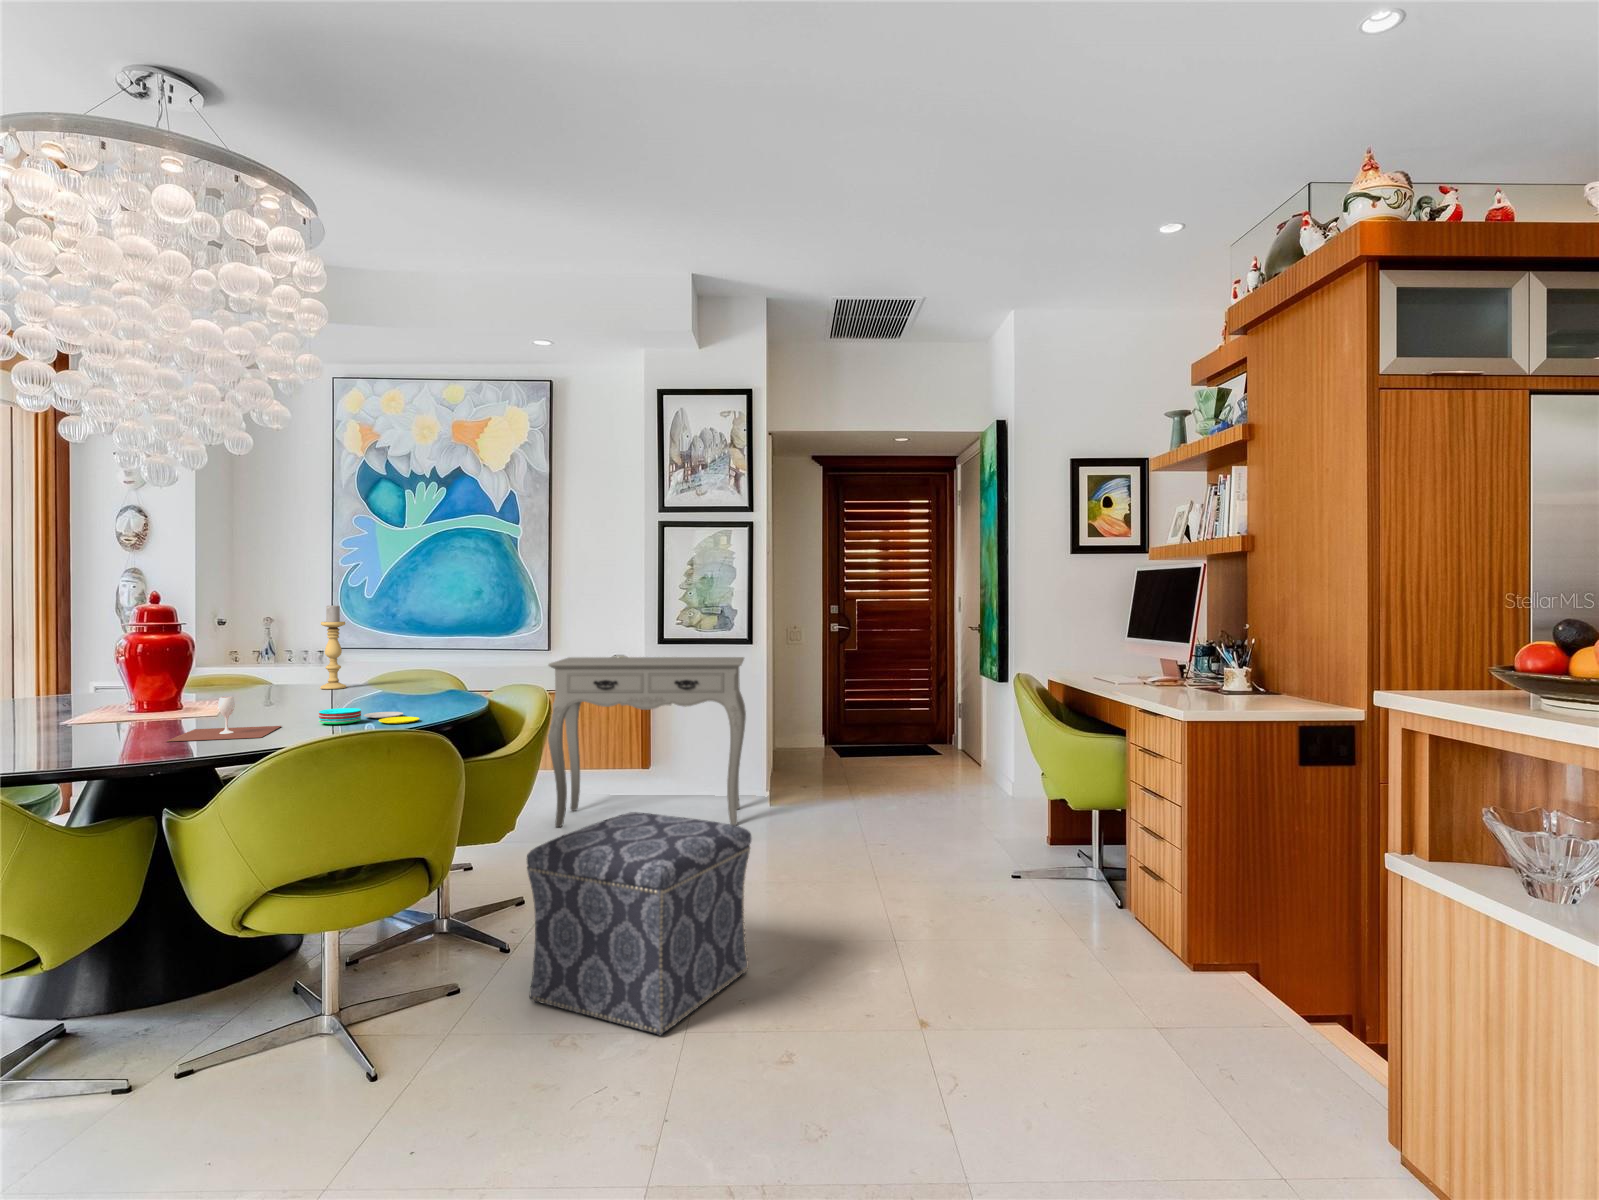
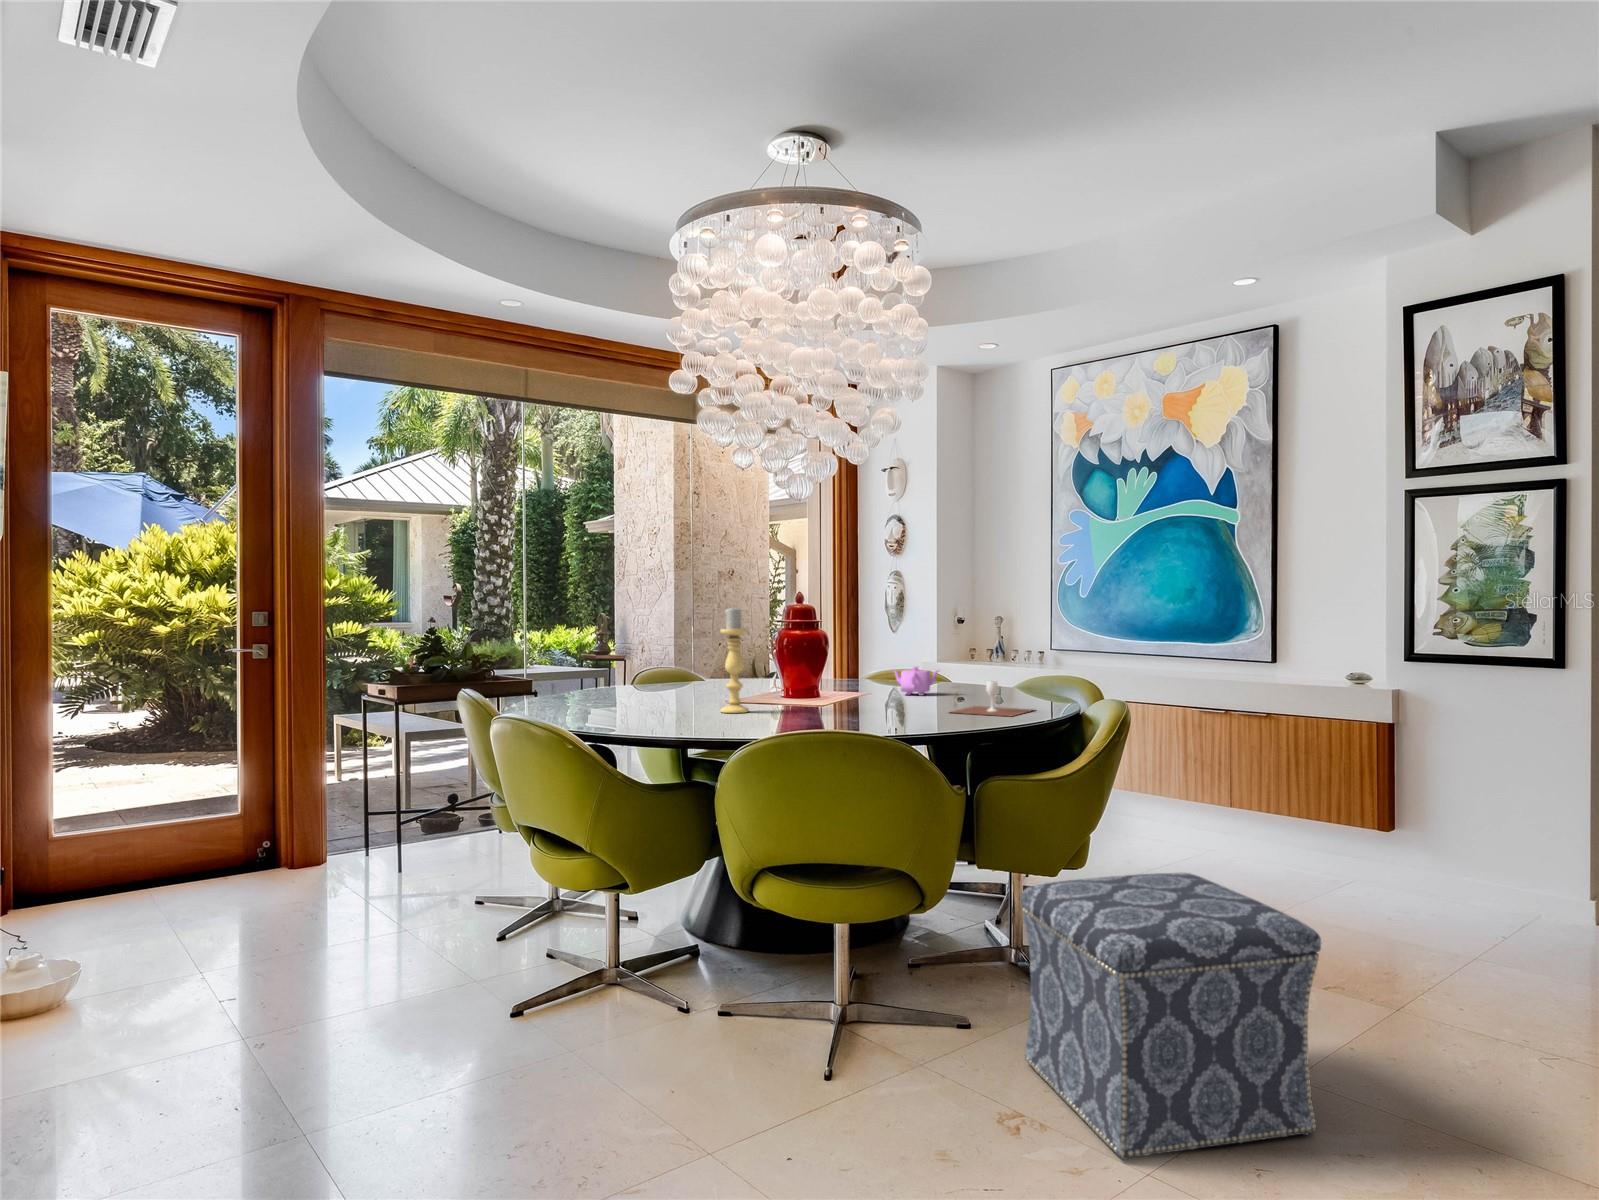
candle holder: present [320,605,346,689] -> present [720,608,749,713]
console table: present [548,657,746,827] -> none [1230,673,1552,939]
teapot: none [256,668,316,698] -> present [891,666,939,695]
wine glass: present [167,697,281,742] -> present [951,680,1033,716]
plate: present [319,708,420,724] -> none [866,707,950,728]

